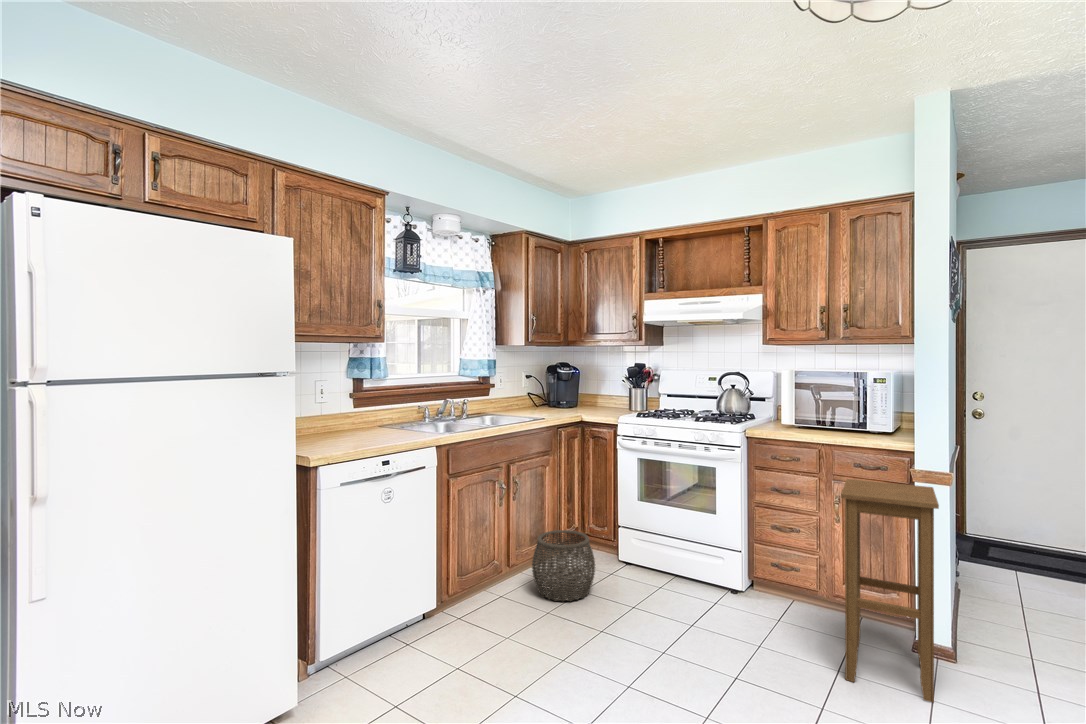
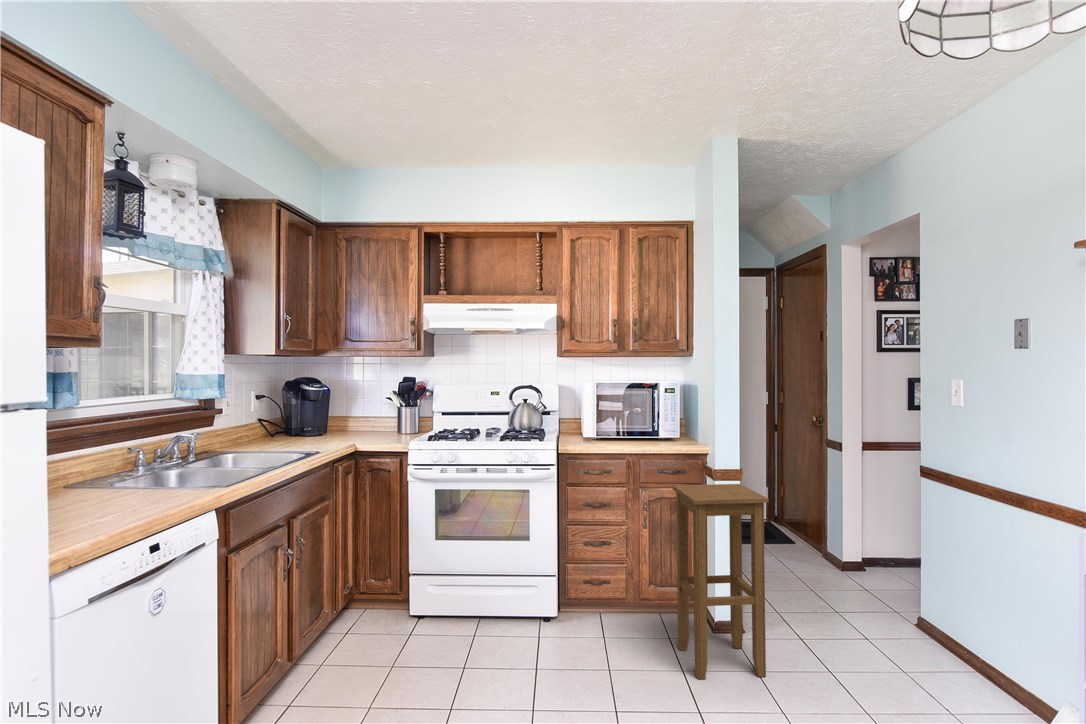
woven basket: present [532,530,595,601] -> none [326,591,412,690]

